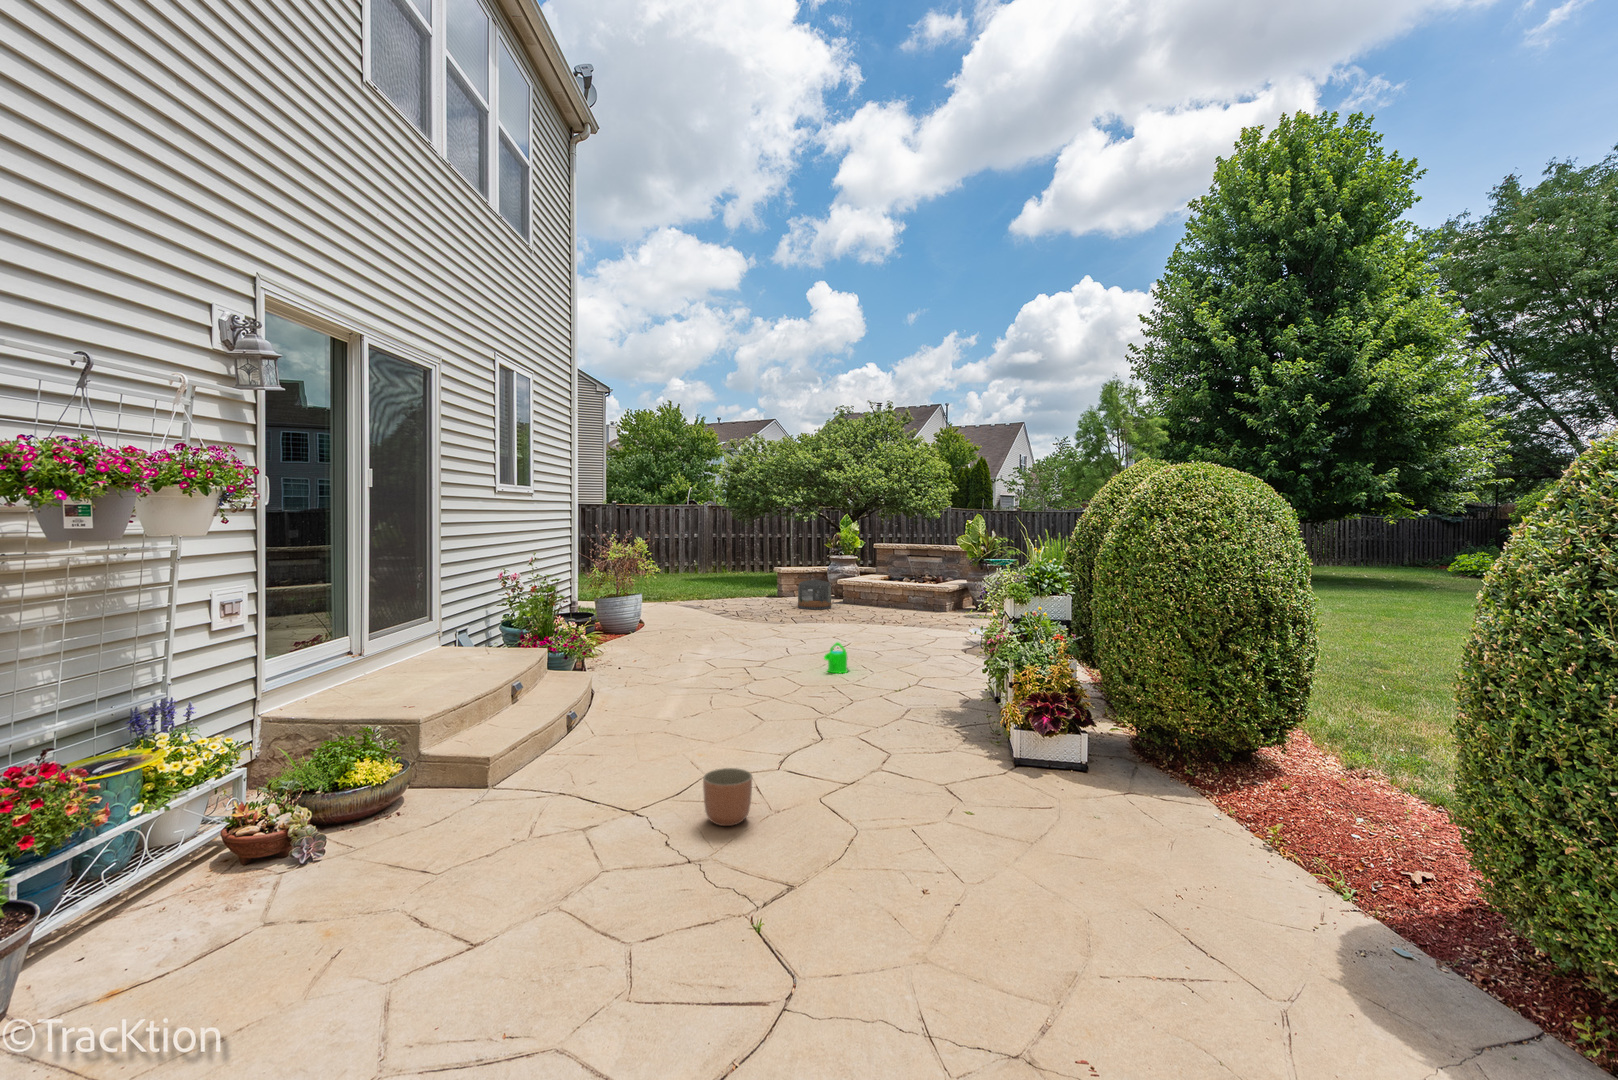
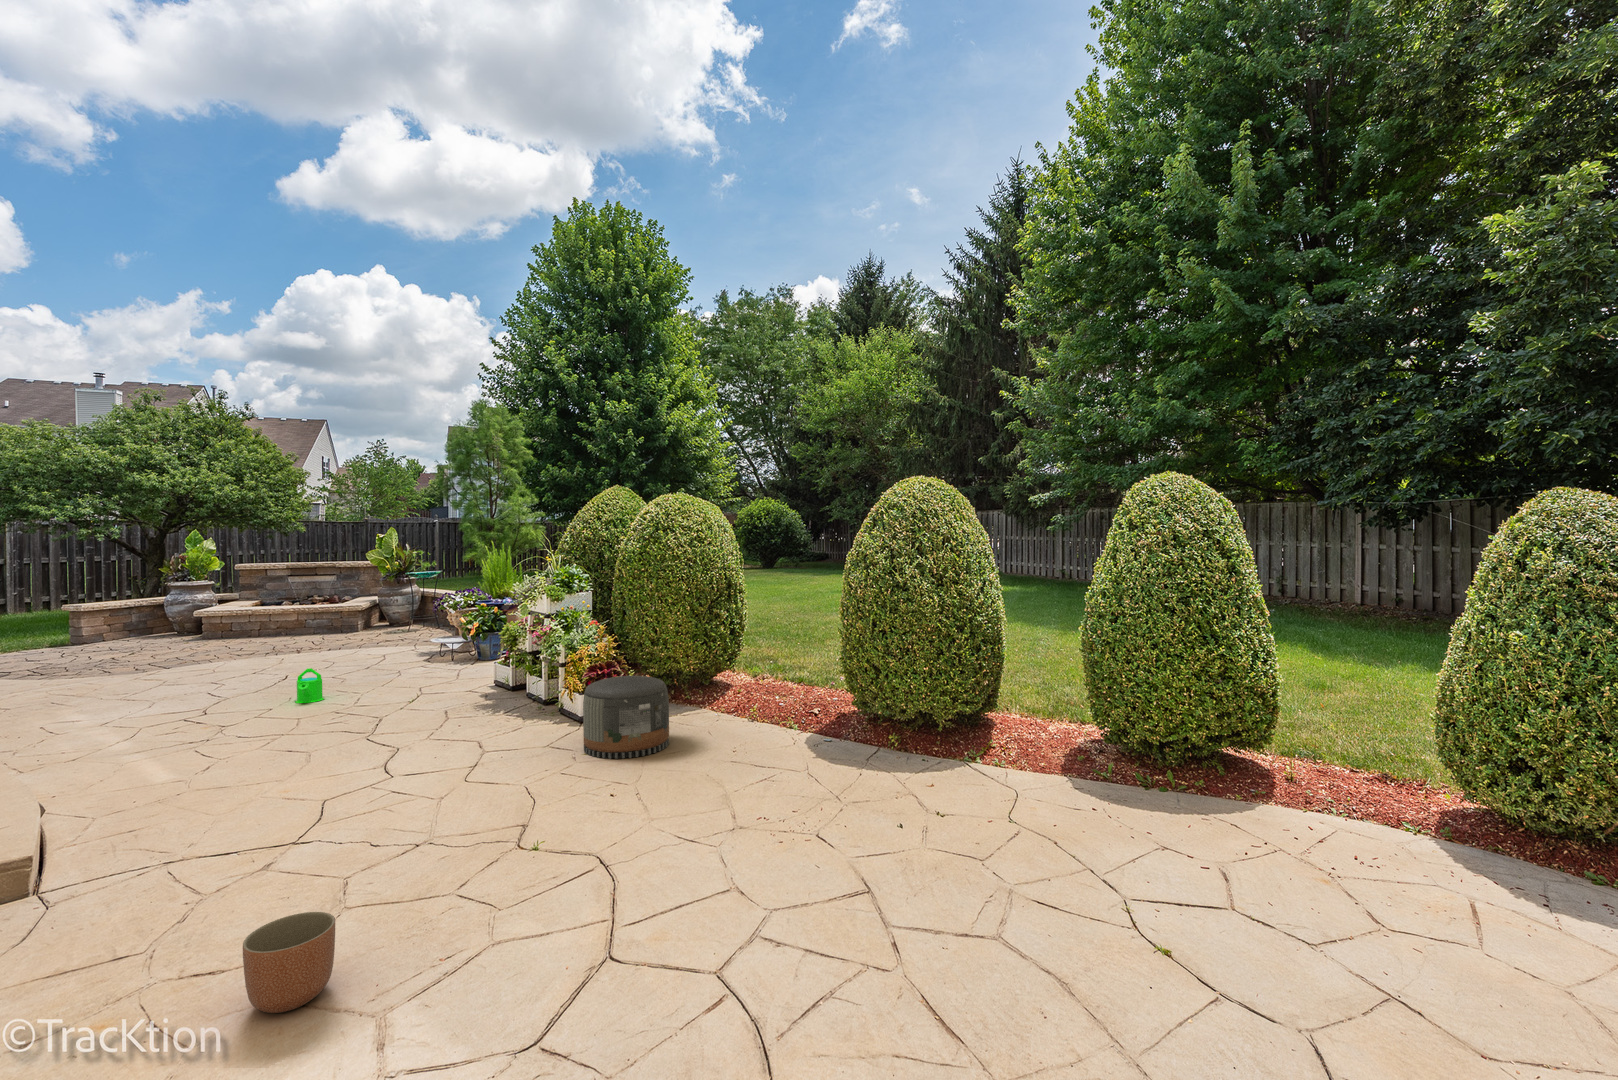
pouf: present [798,580,831,609] -> present [583,676,669,759]
planter: present [703,768,752,826] -> present [243,912,335,1013]

